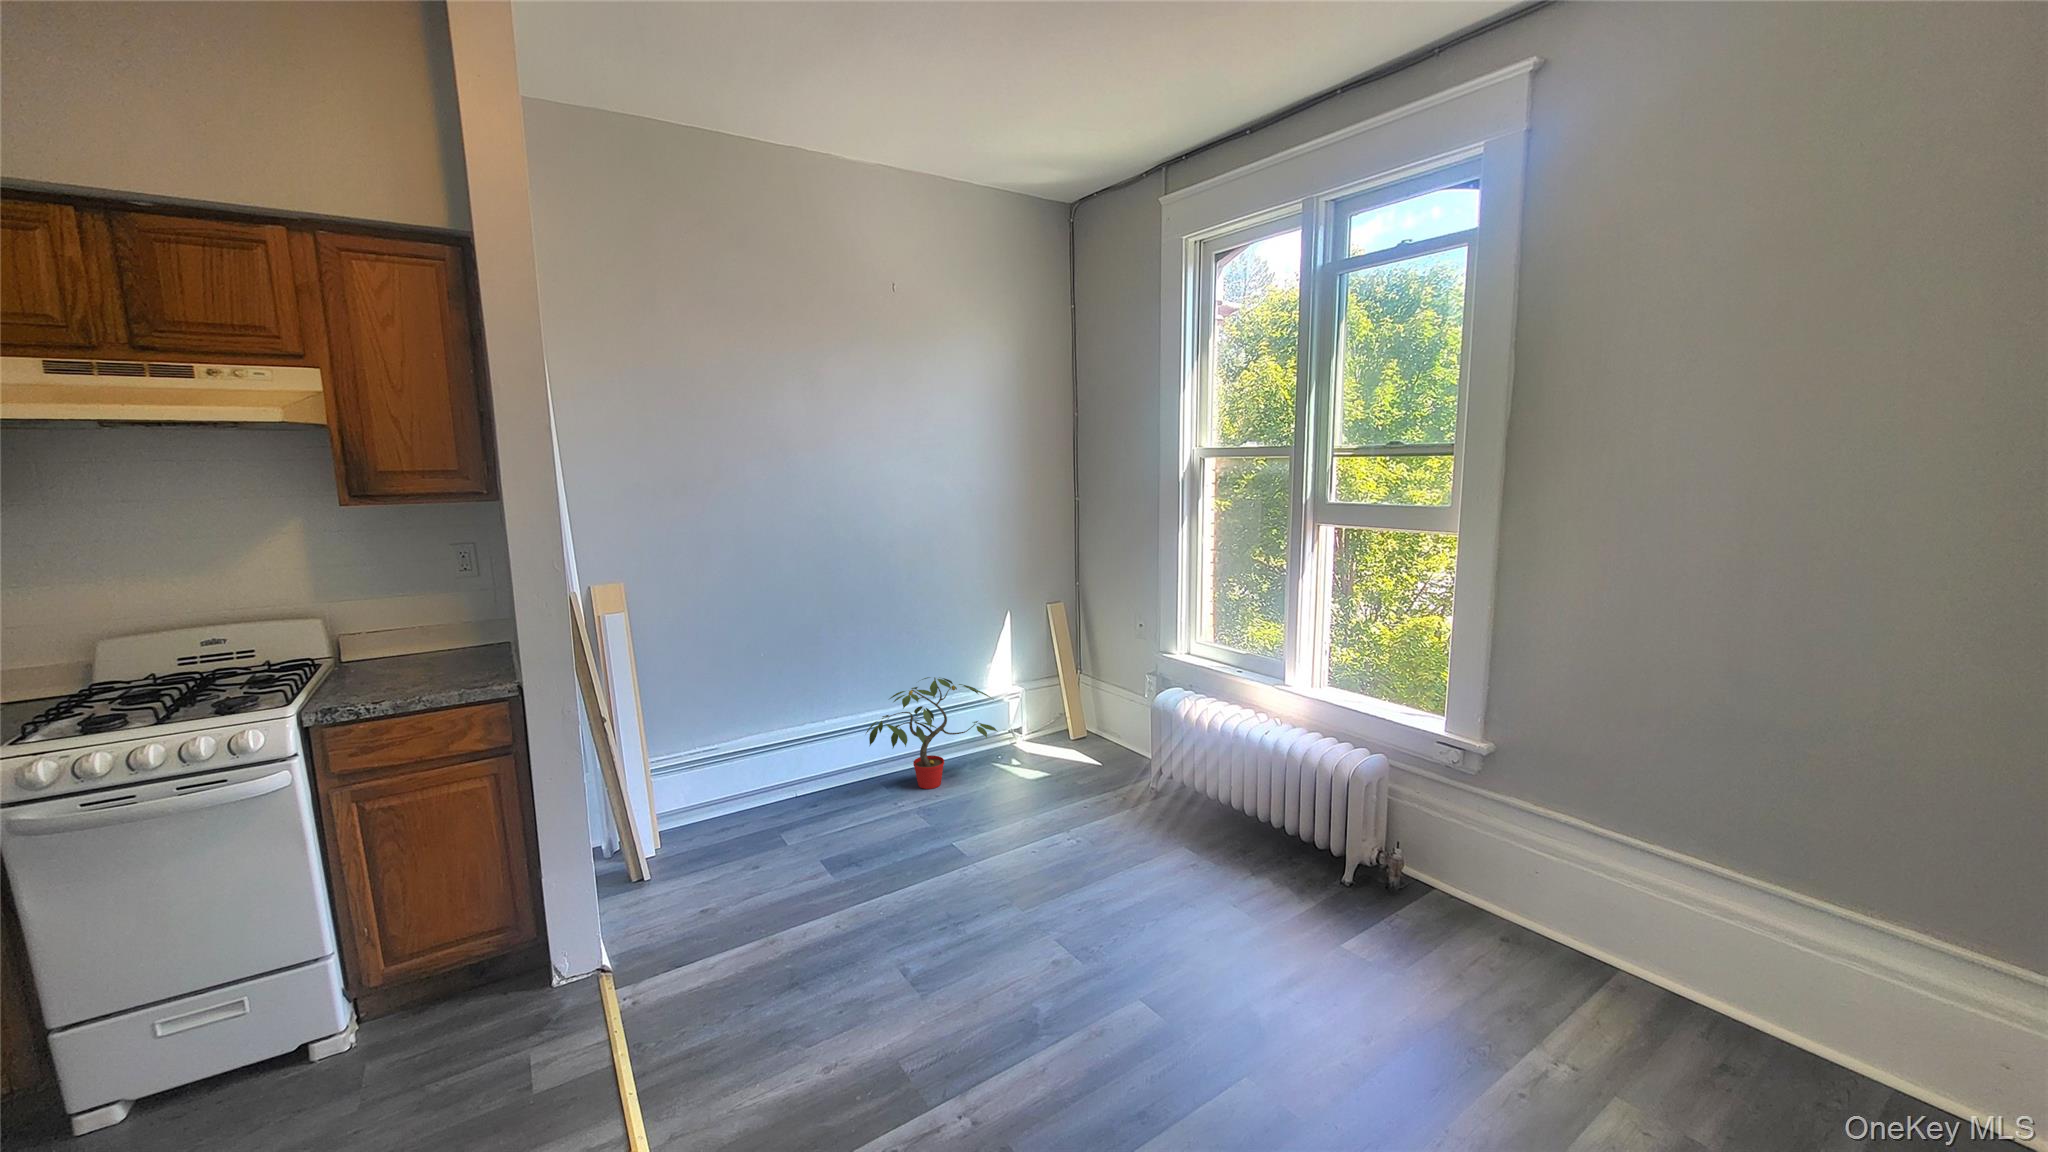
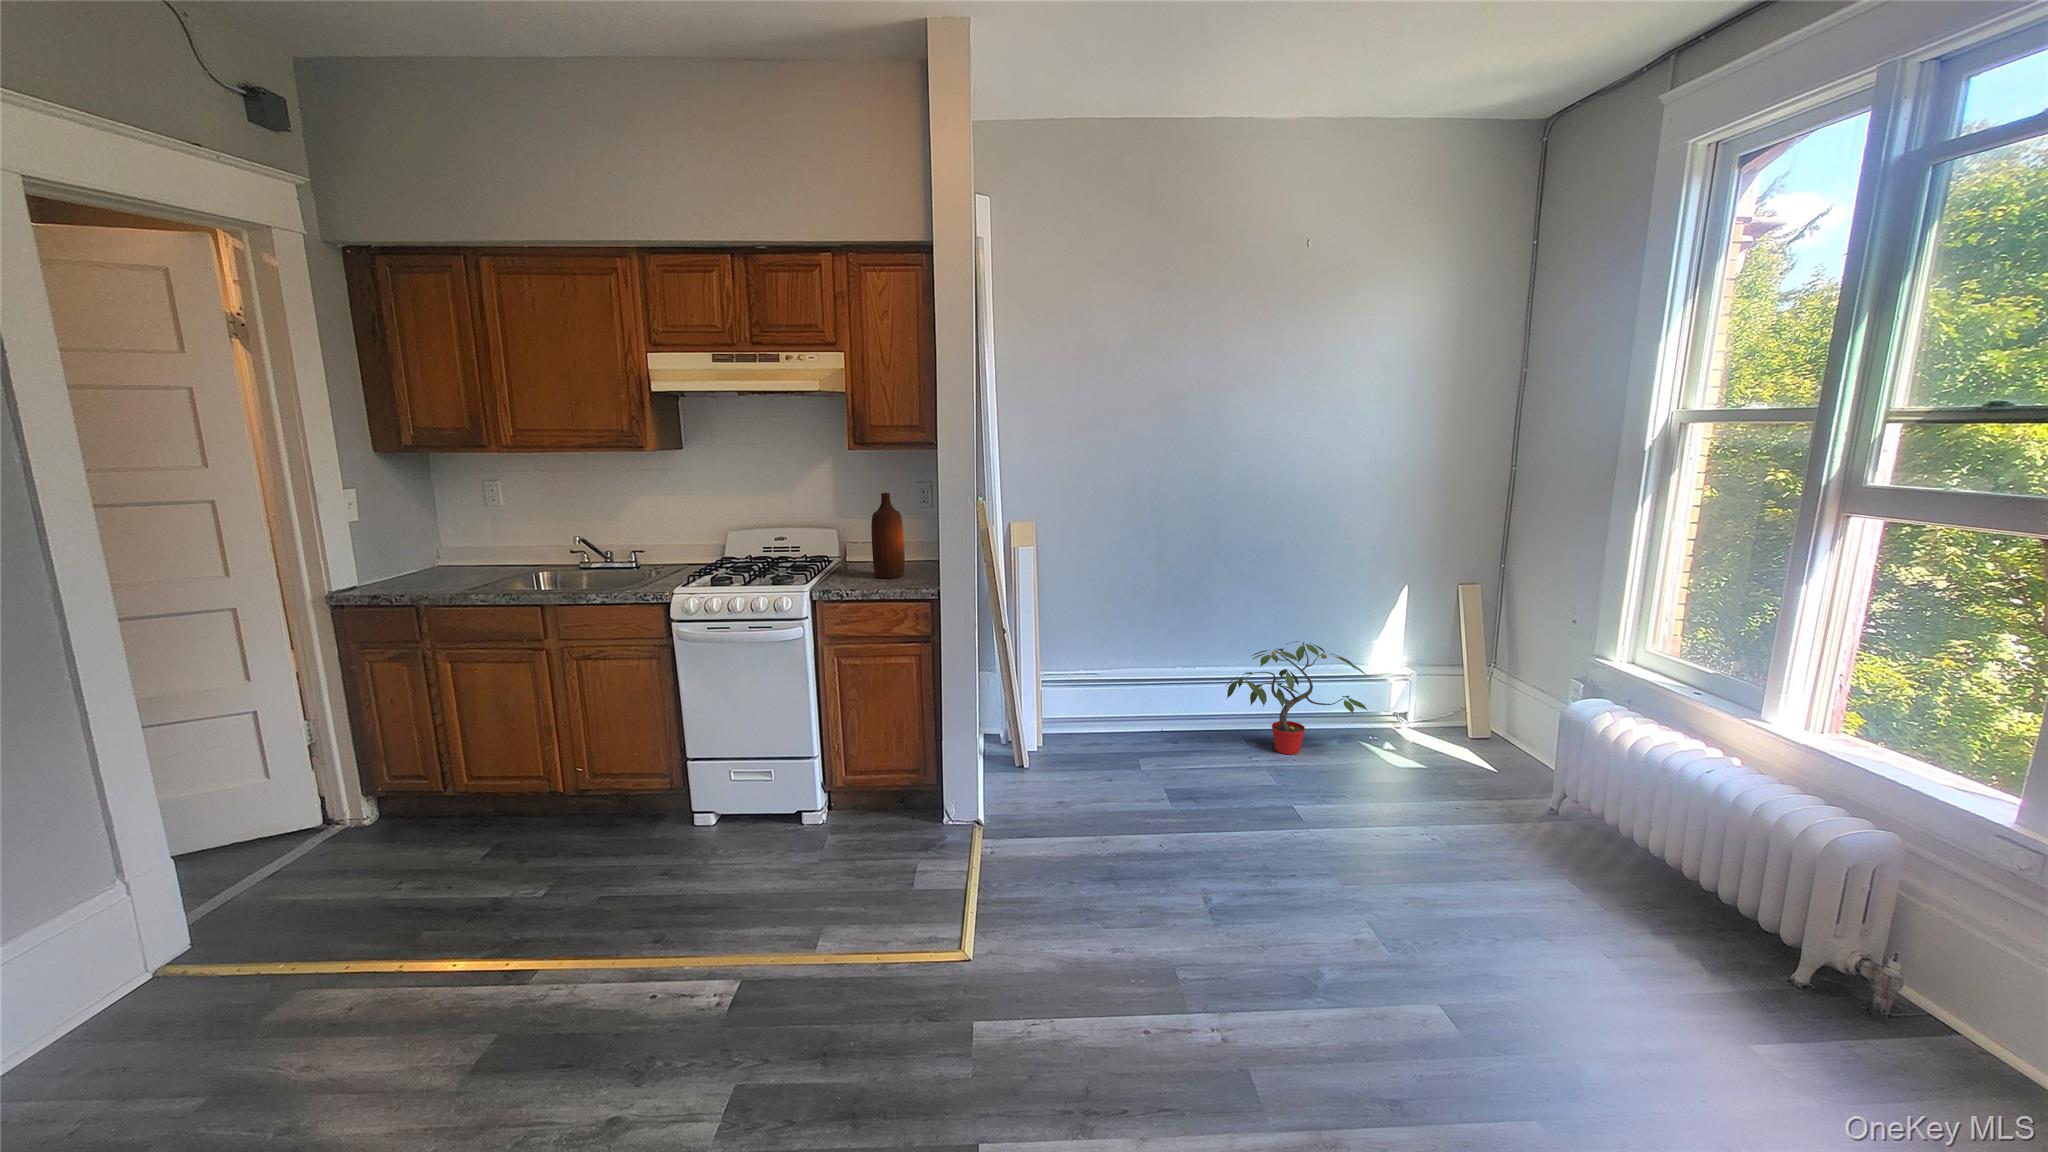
bottle: none [396,563,457,679] -> present [871,493,905,578]

